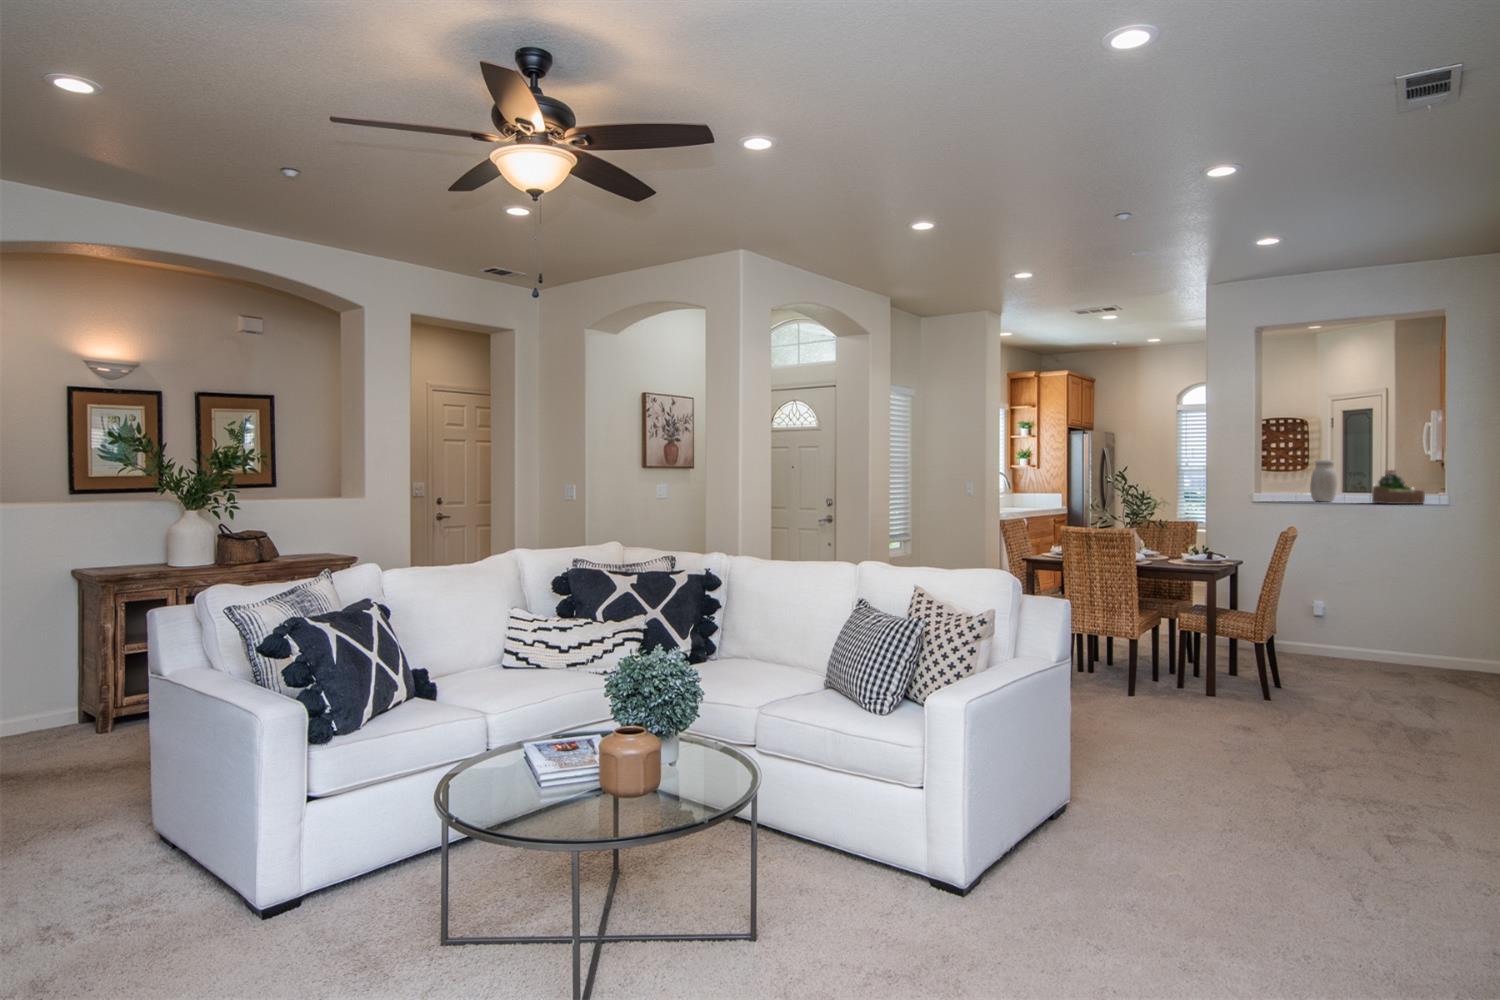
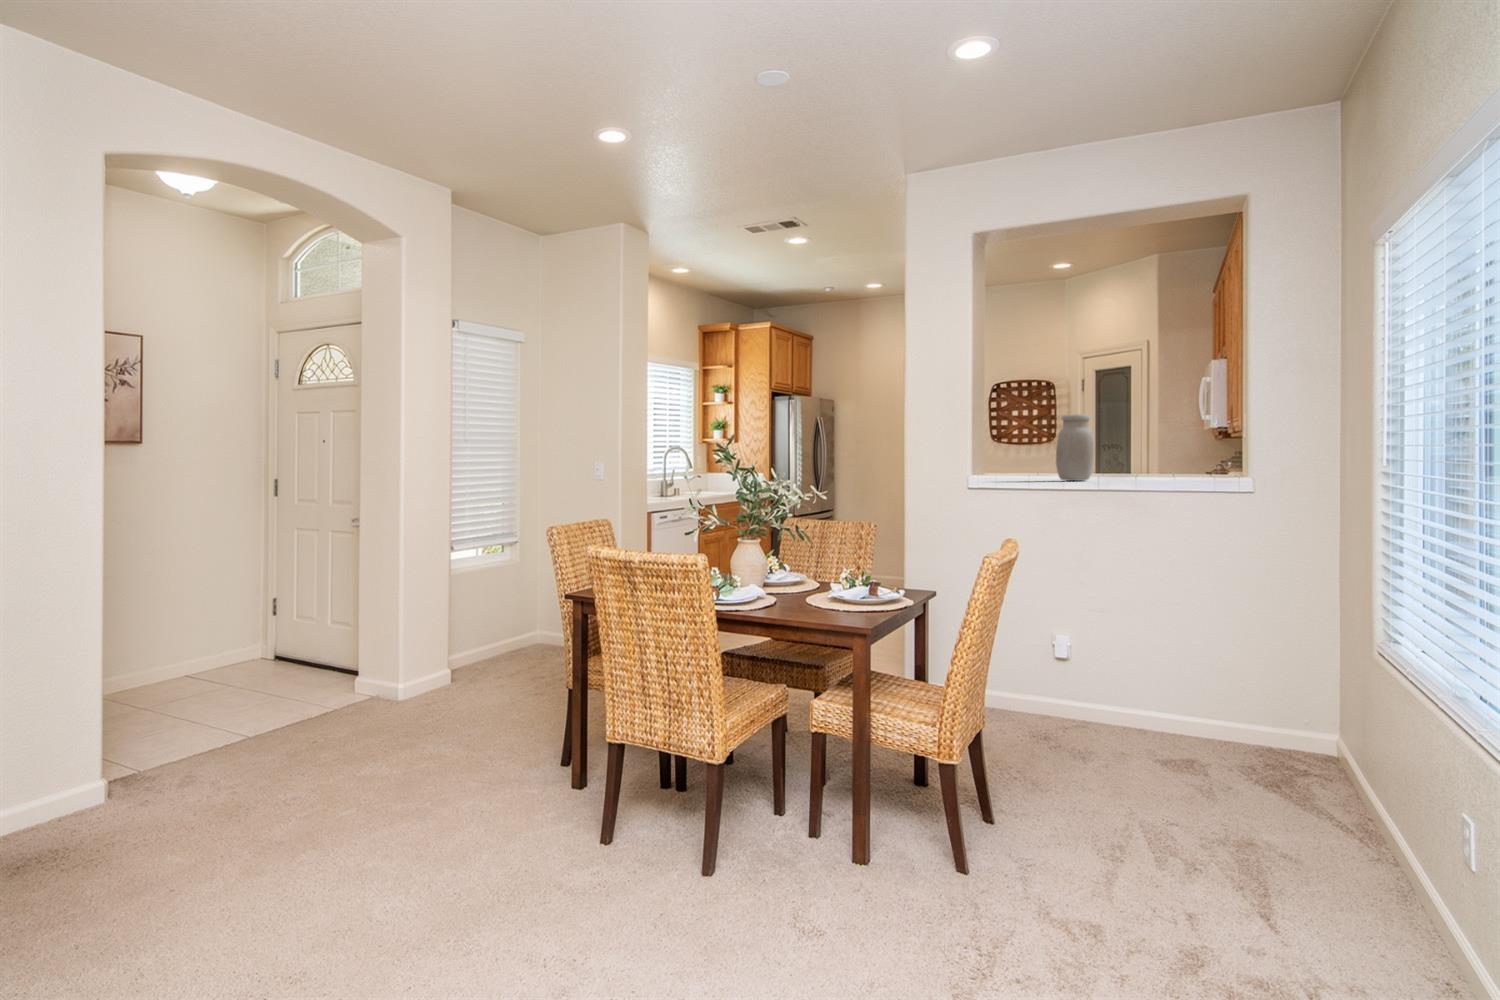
succulent plant: present [1372,470,1425,504] -> none [1145,428,1223,482]

